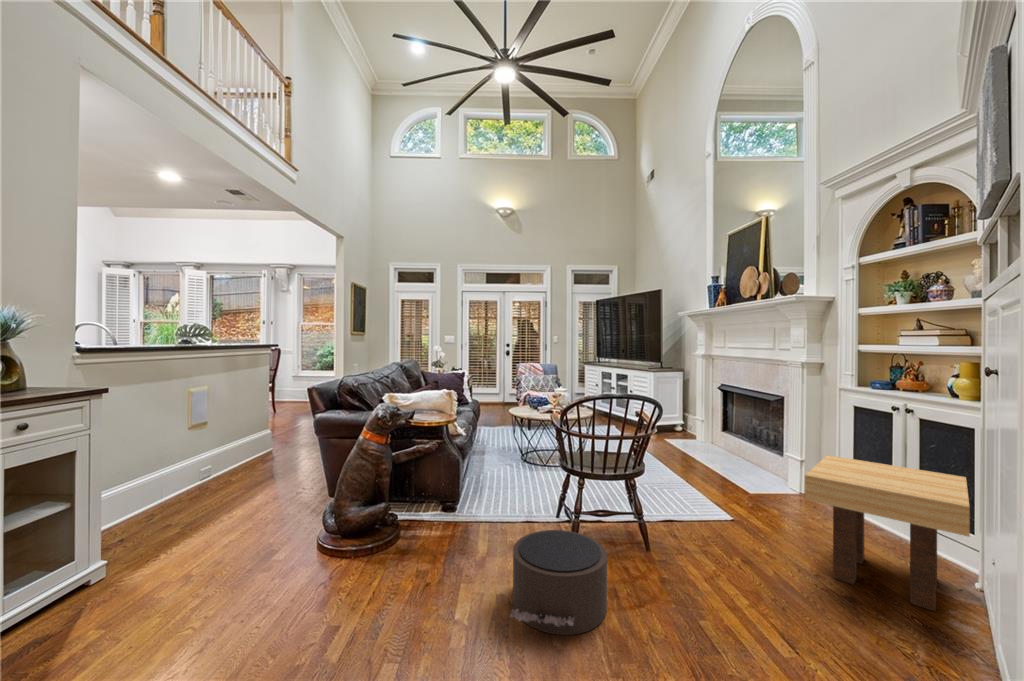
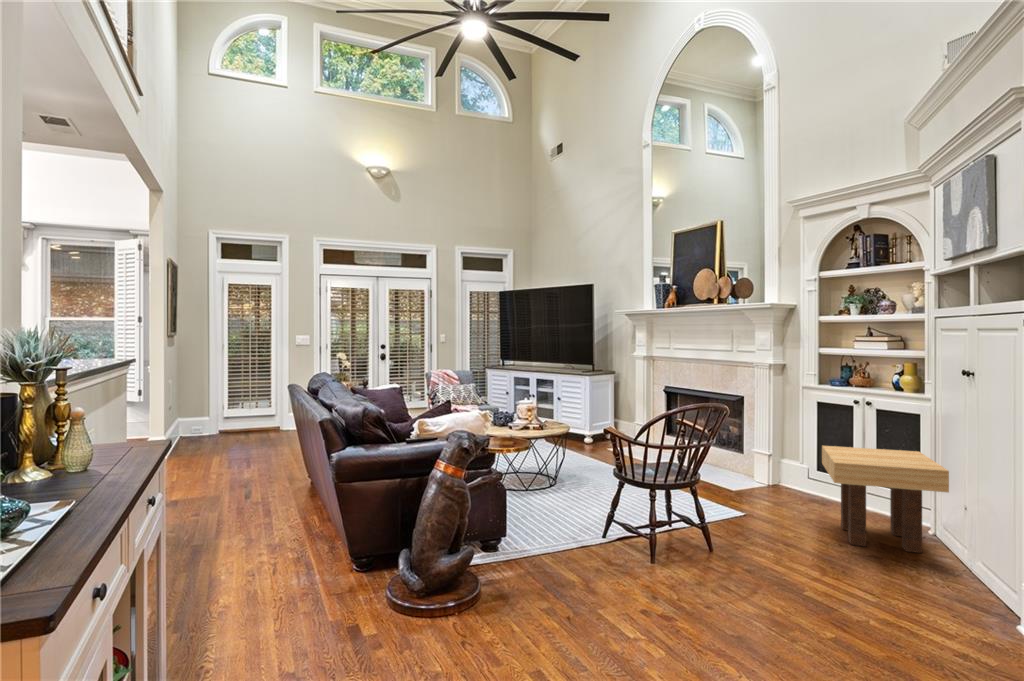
pouf: present [510,530,607,635] -> none [640,541,745,630]

